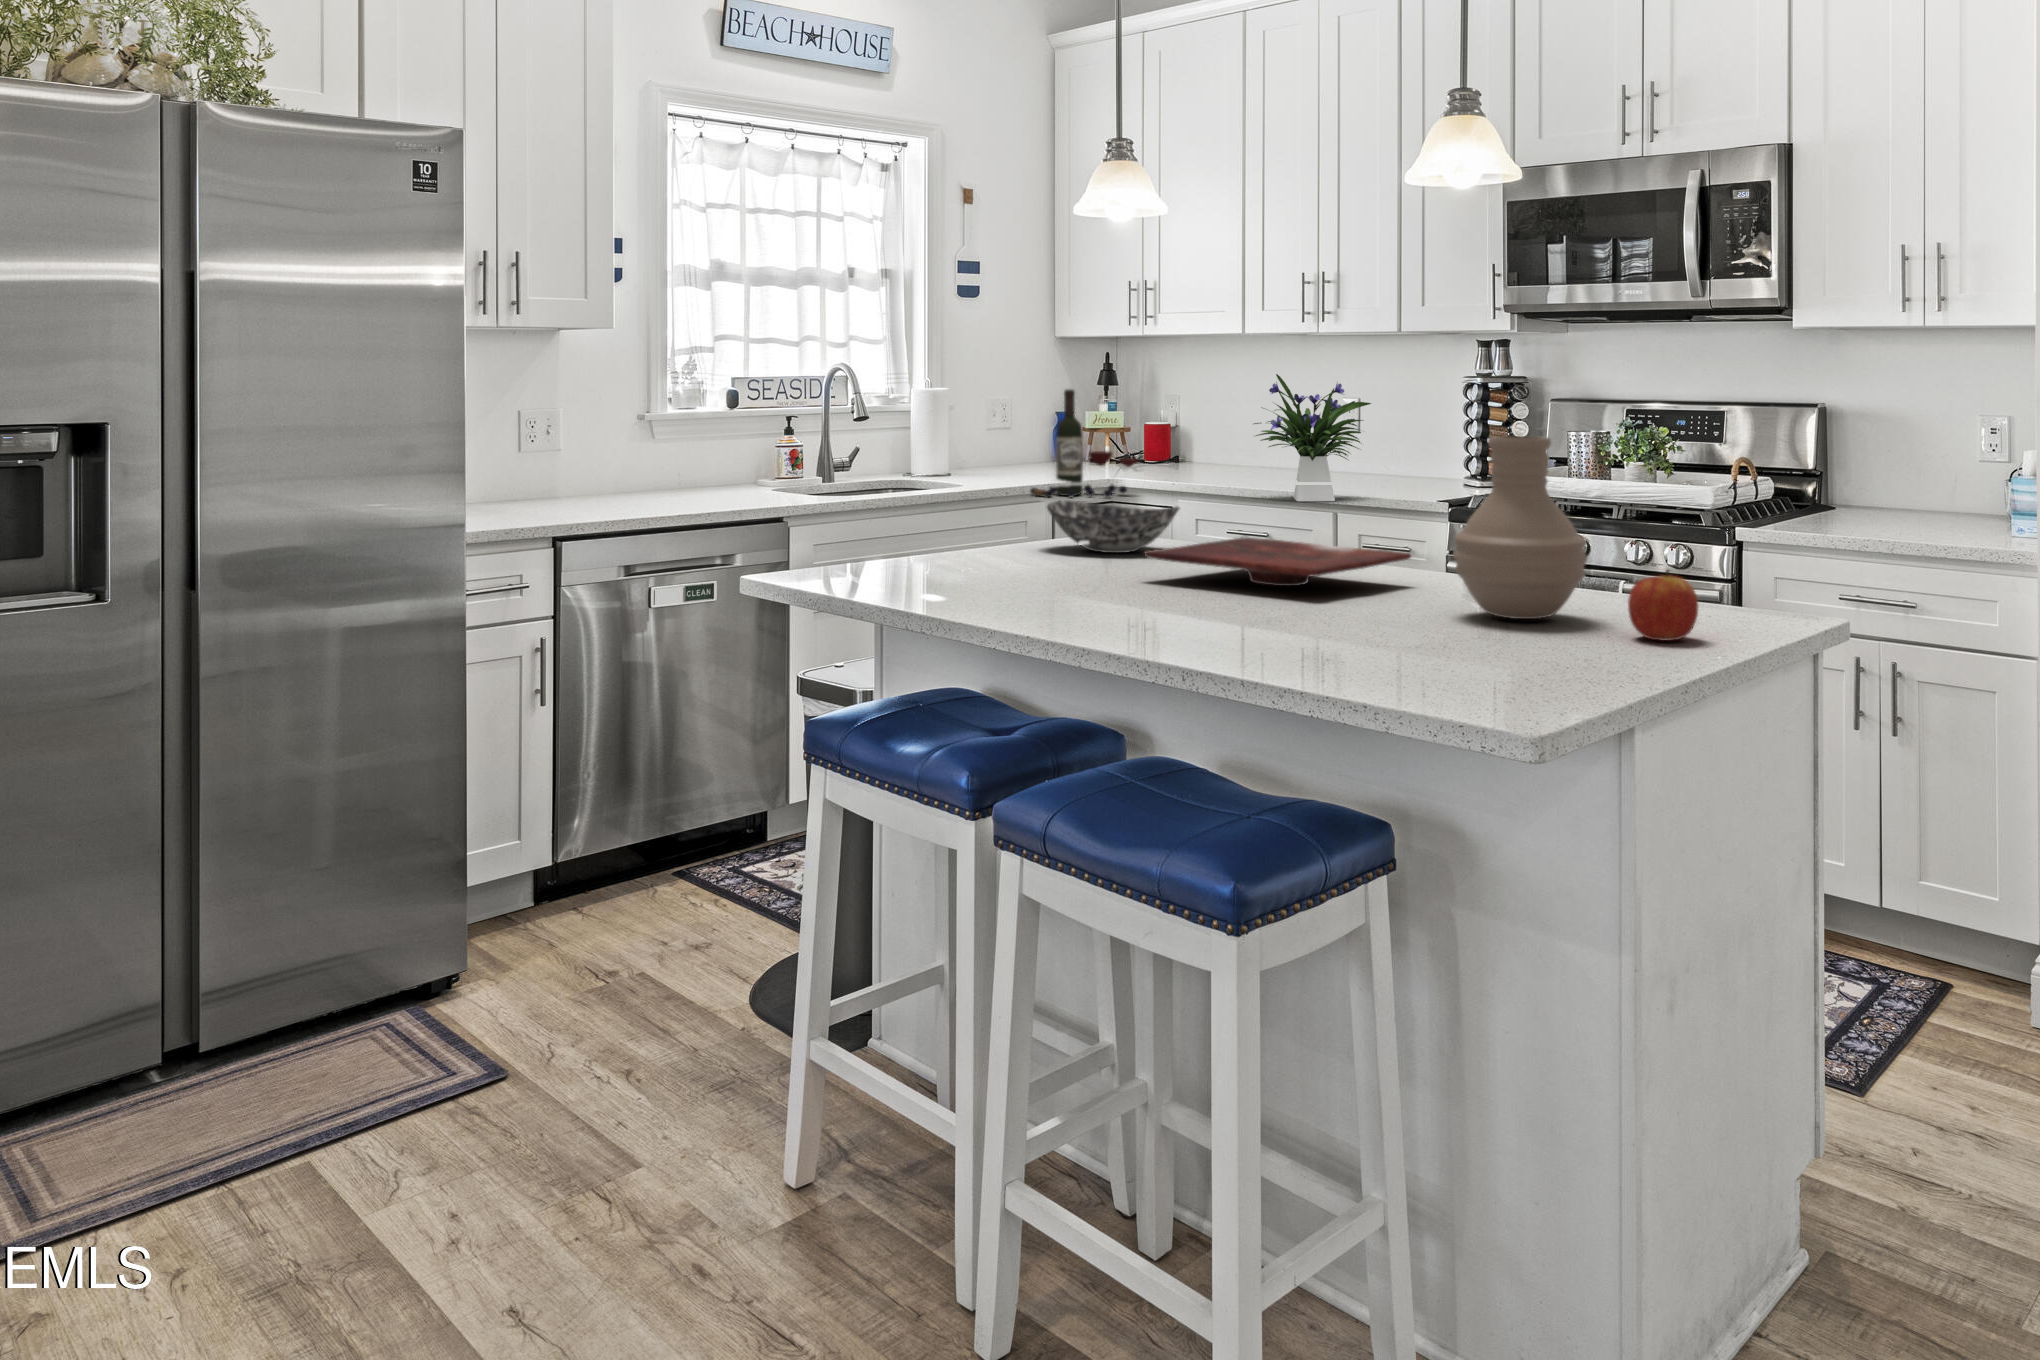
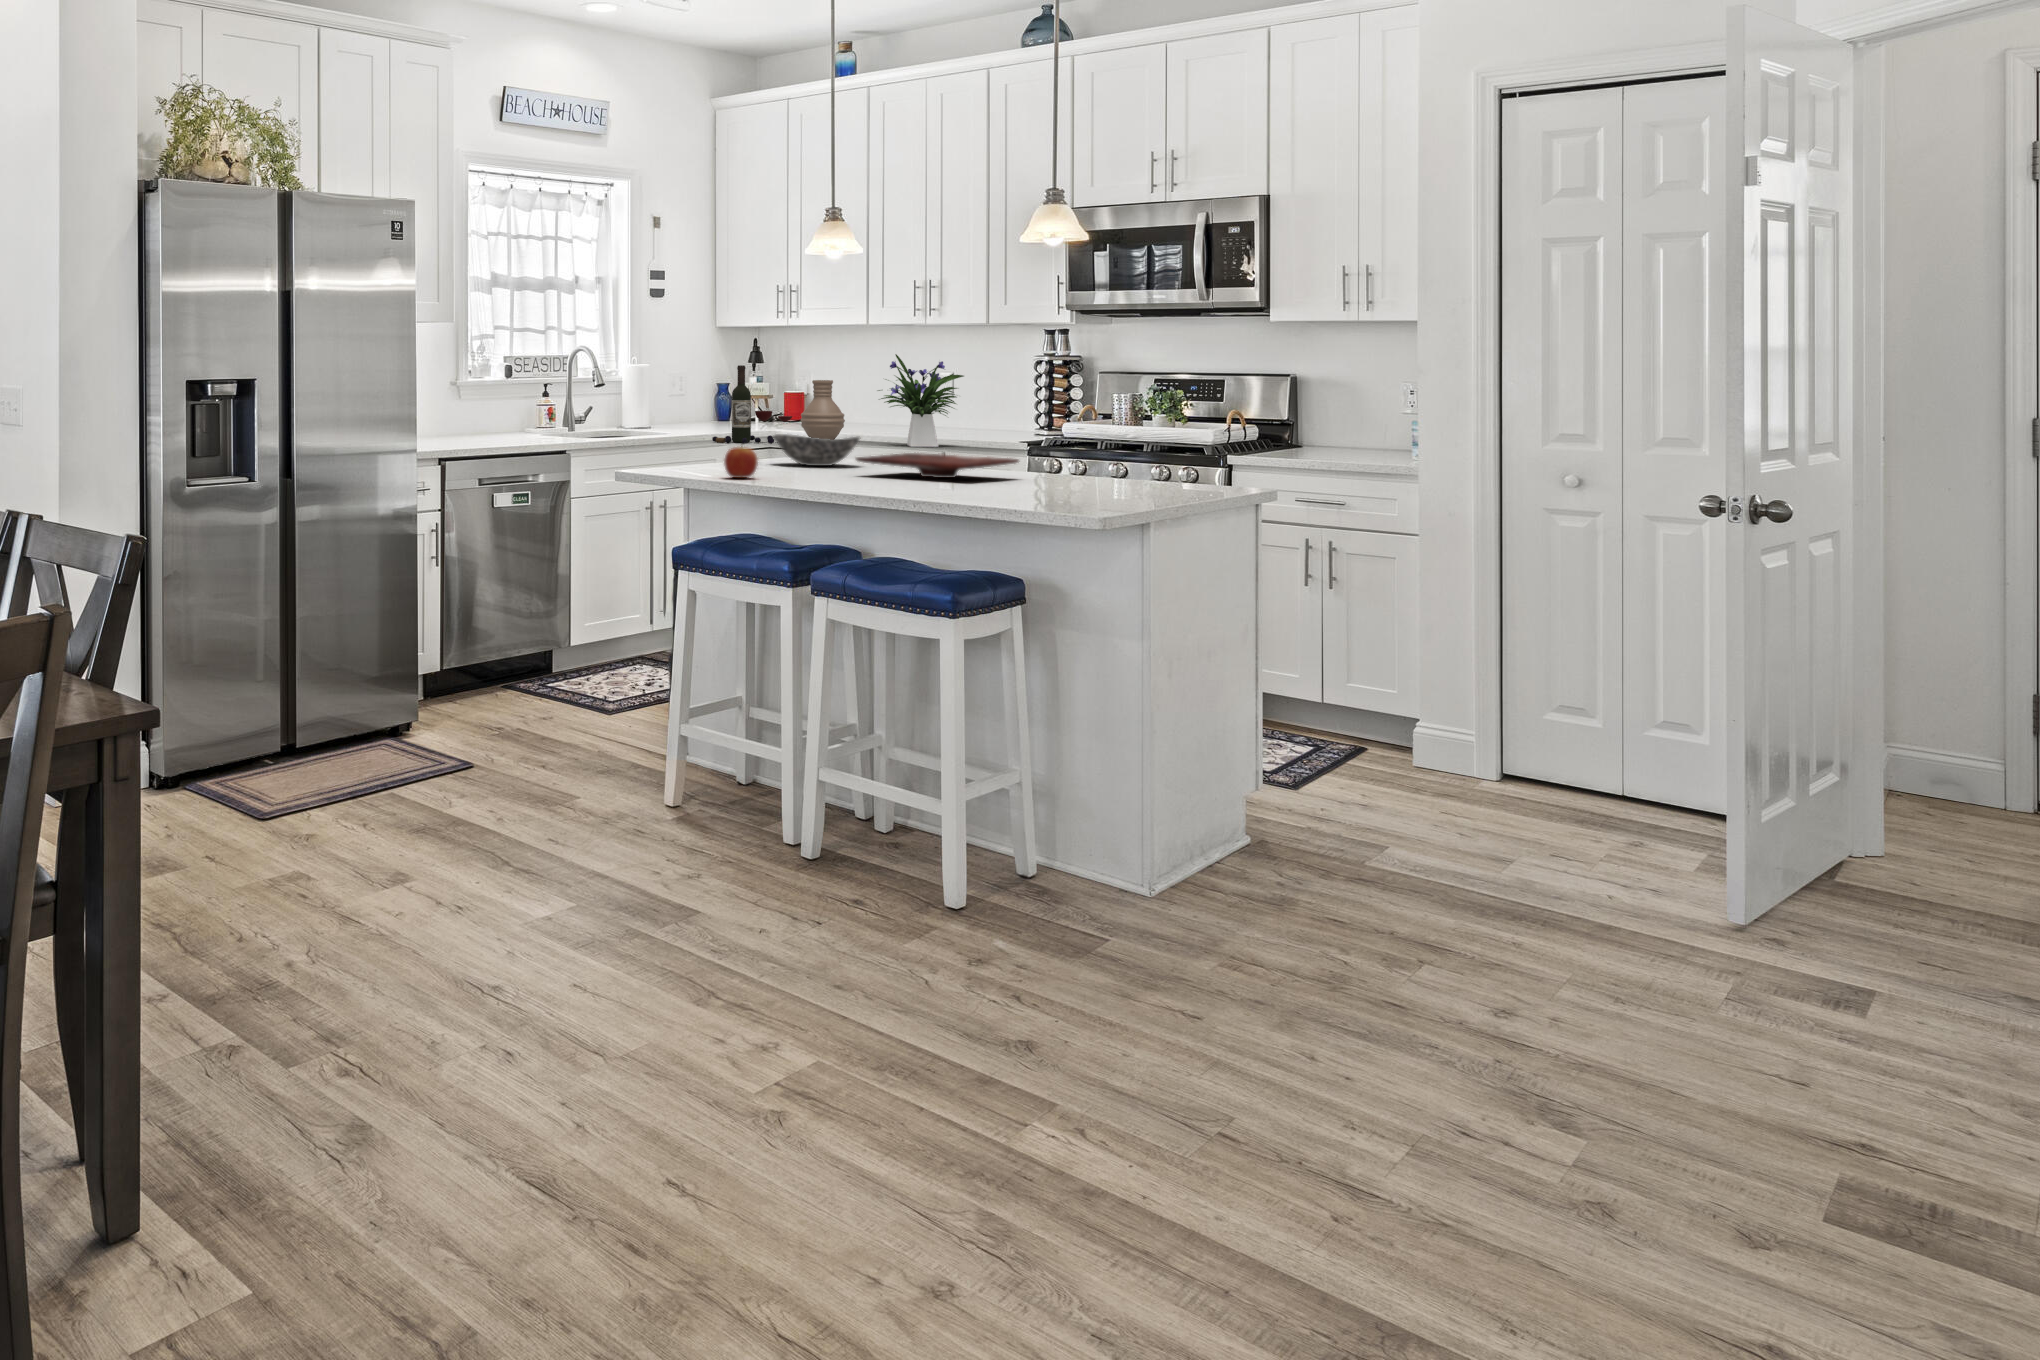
vase: present [1453,436,1587,619] -> present [801,380,845,440]
apple: present [1628,570,1698,641] -> present [724,446,758,478]

